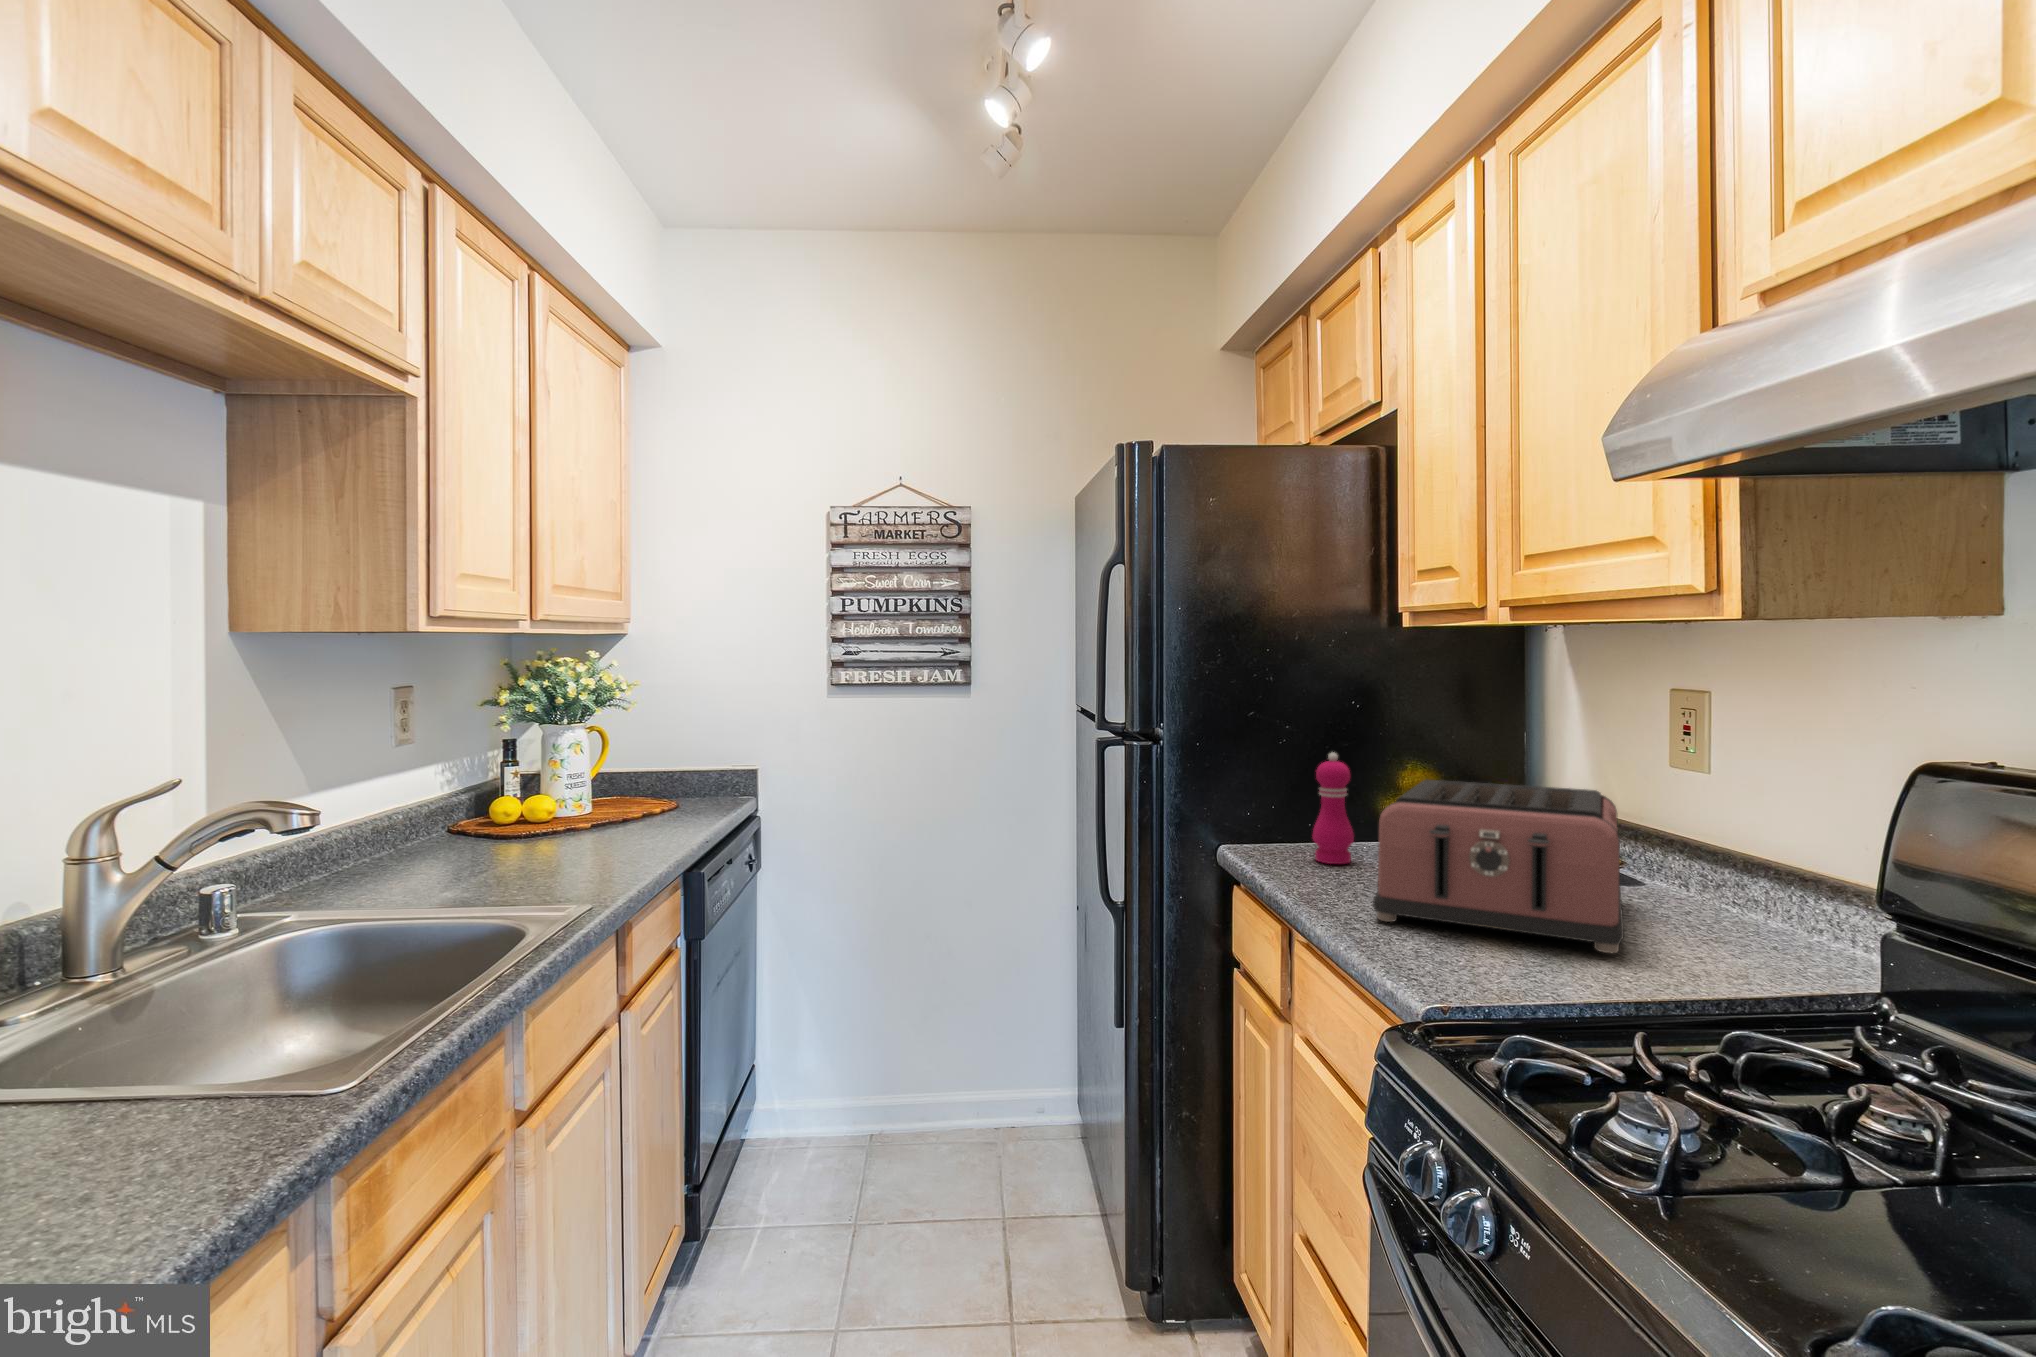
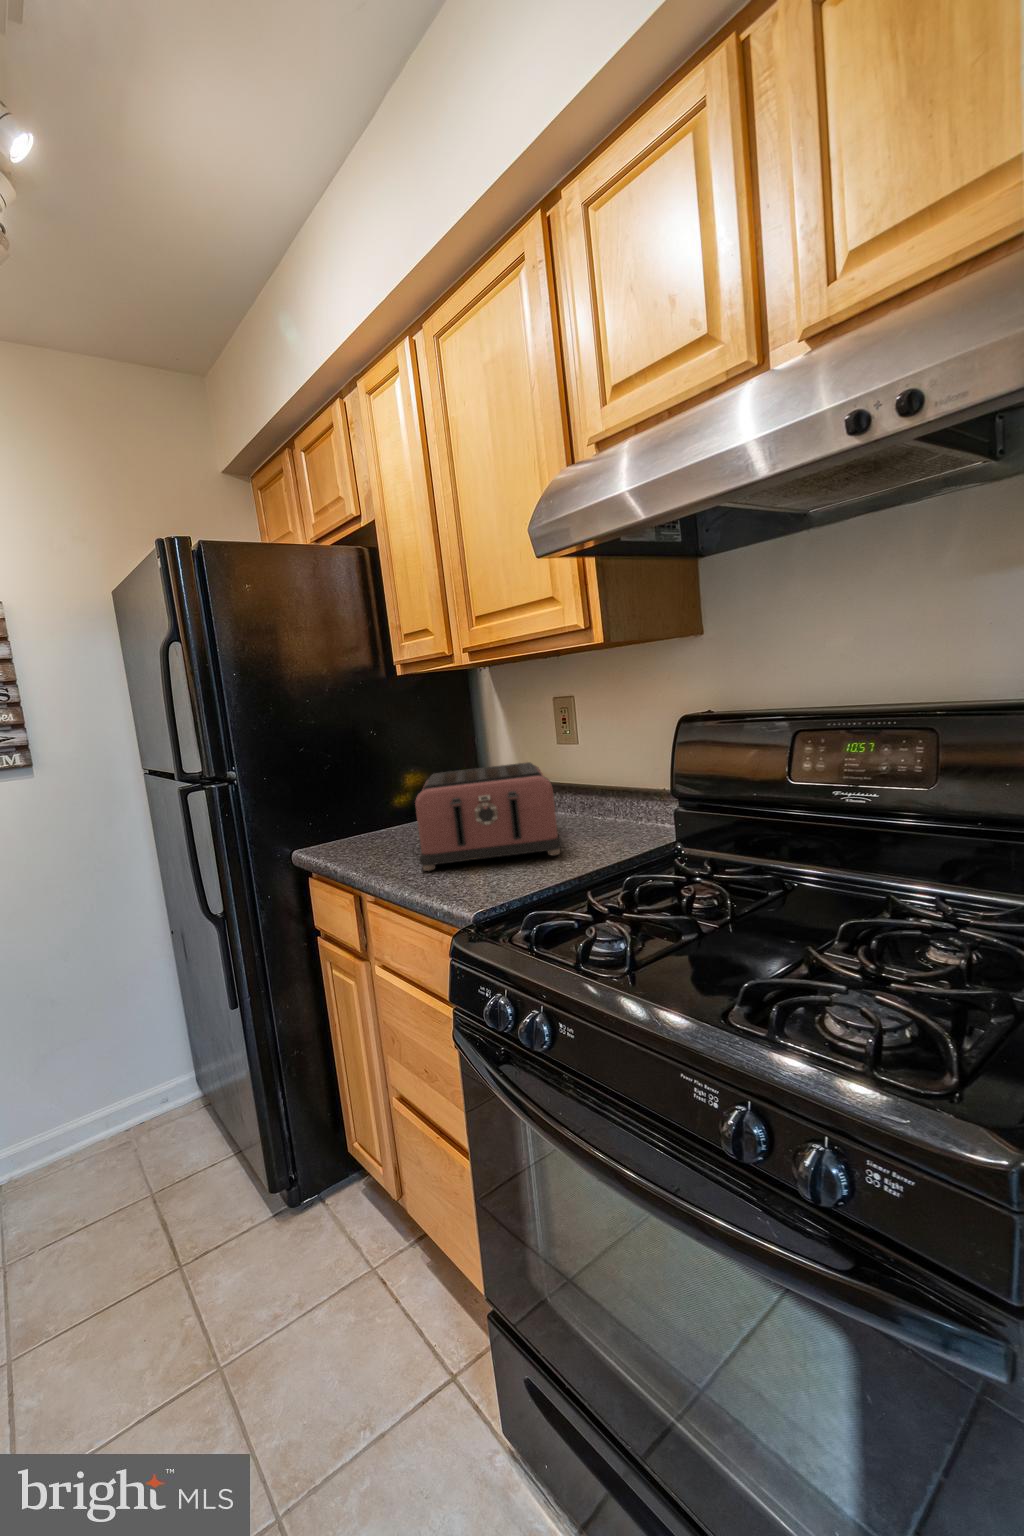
pepper mill: present [1313,753,1354,864] -> none [359,766,391,845]

